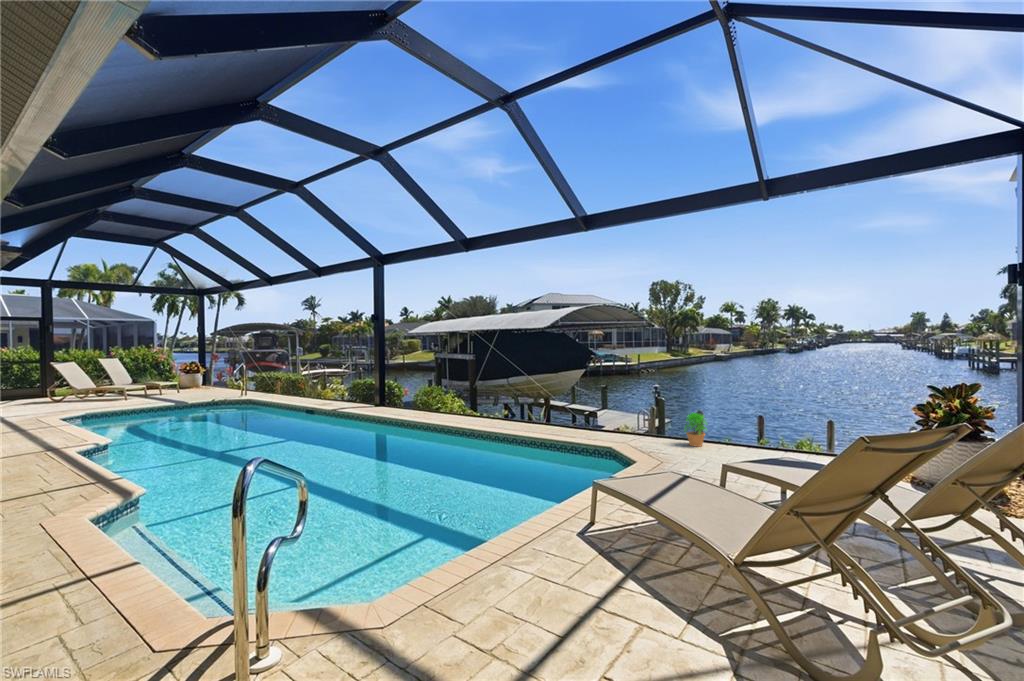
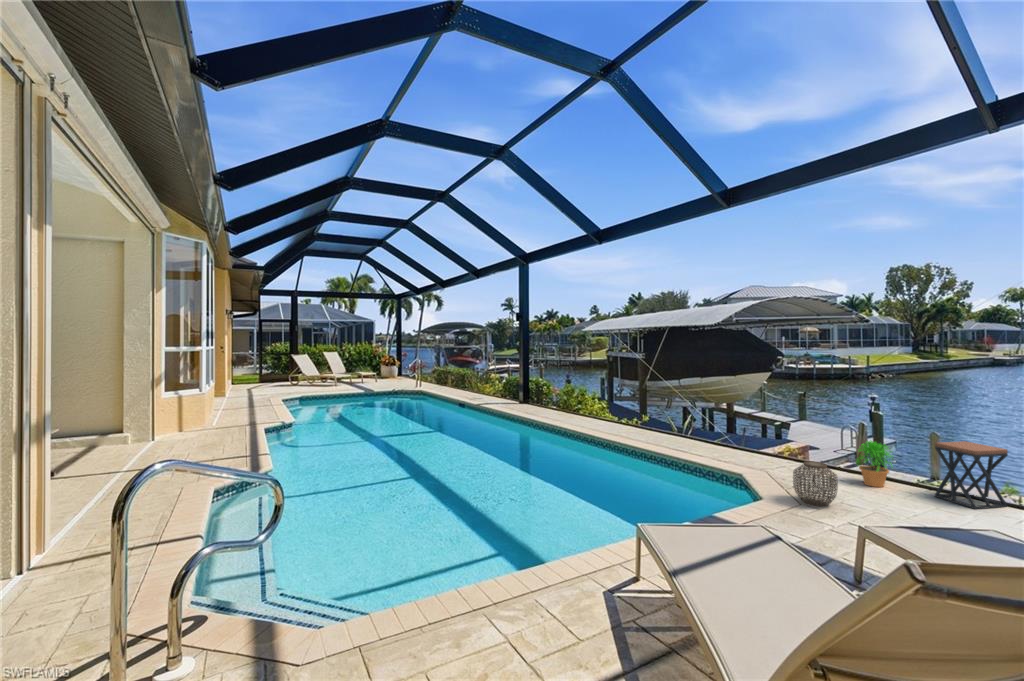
stool: none [734,408,775,454] -> present [935,441,1008,509]
woven basket: none [652,430,683,463] -> present [793,461,838,506]

